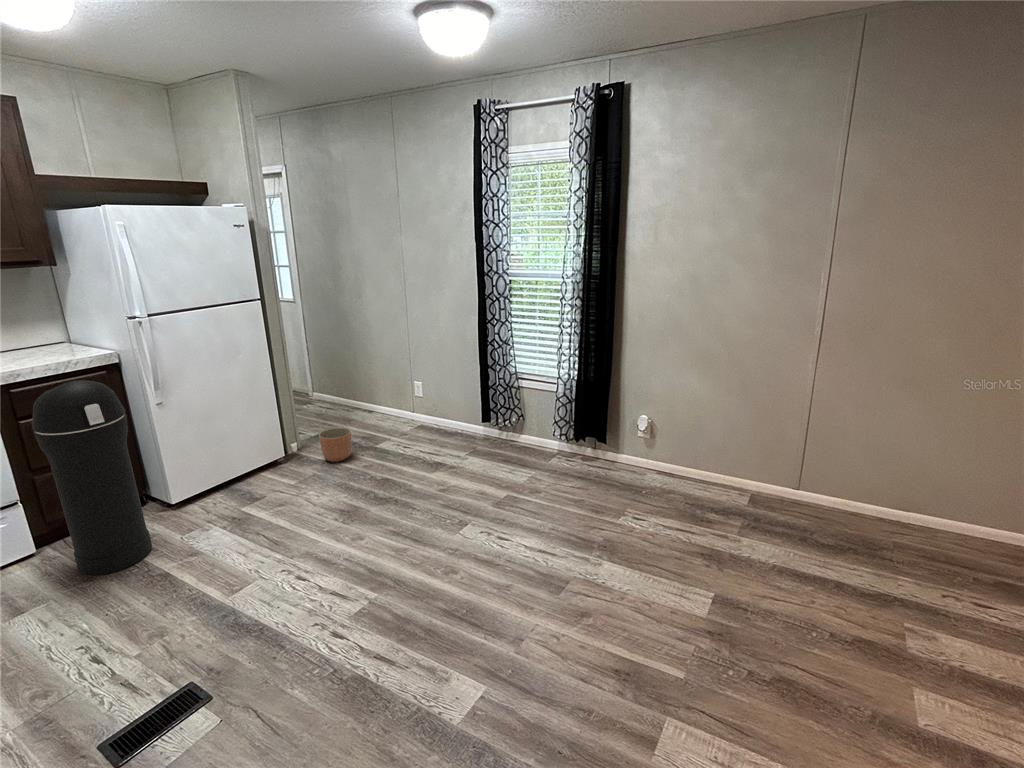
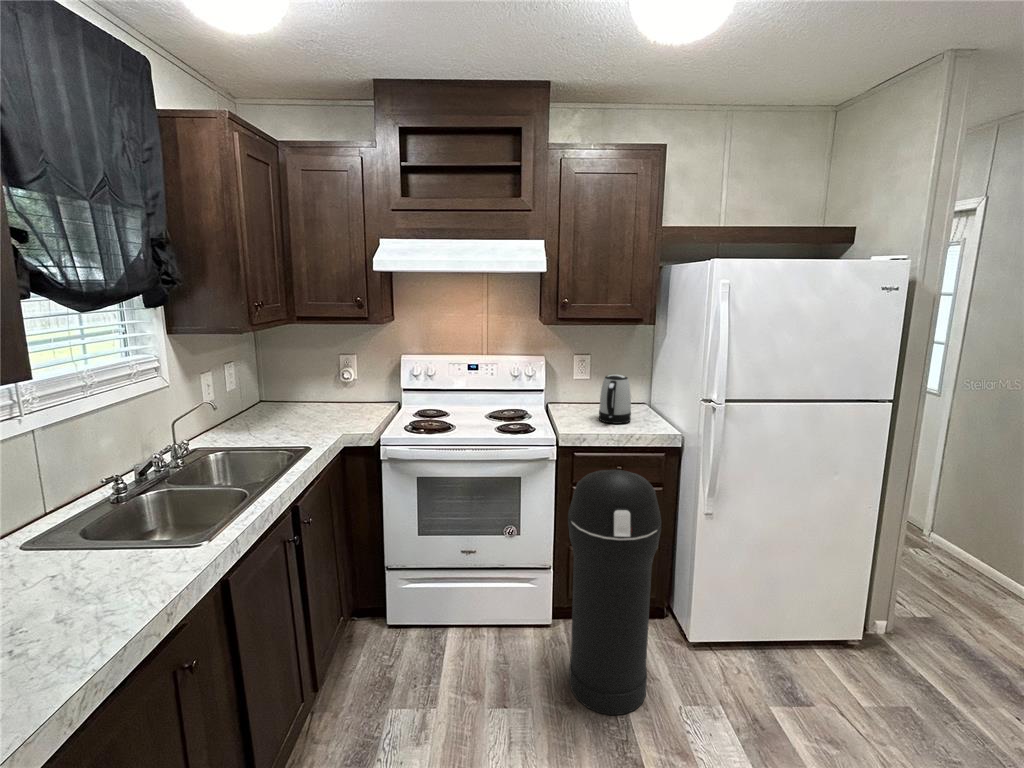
kettle: none [15,314,59,360] -> present [599,375,631,424]
planter: present [319,427,352,462] -> none [933,635,1009,710]

